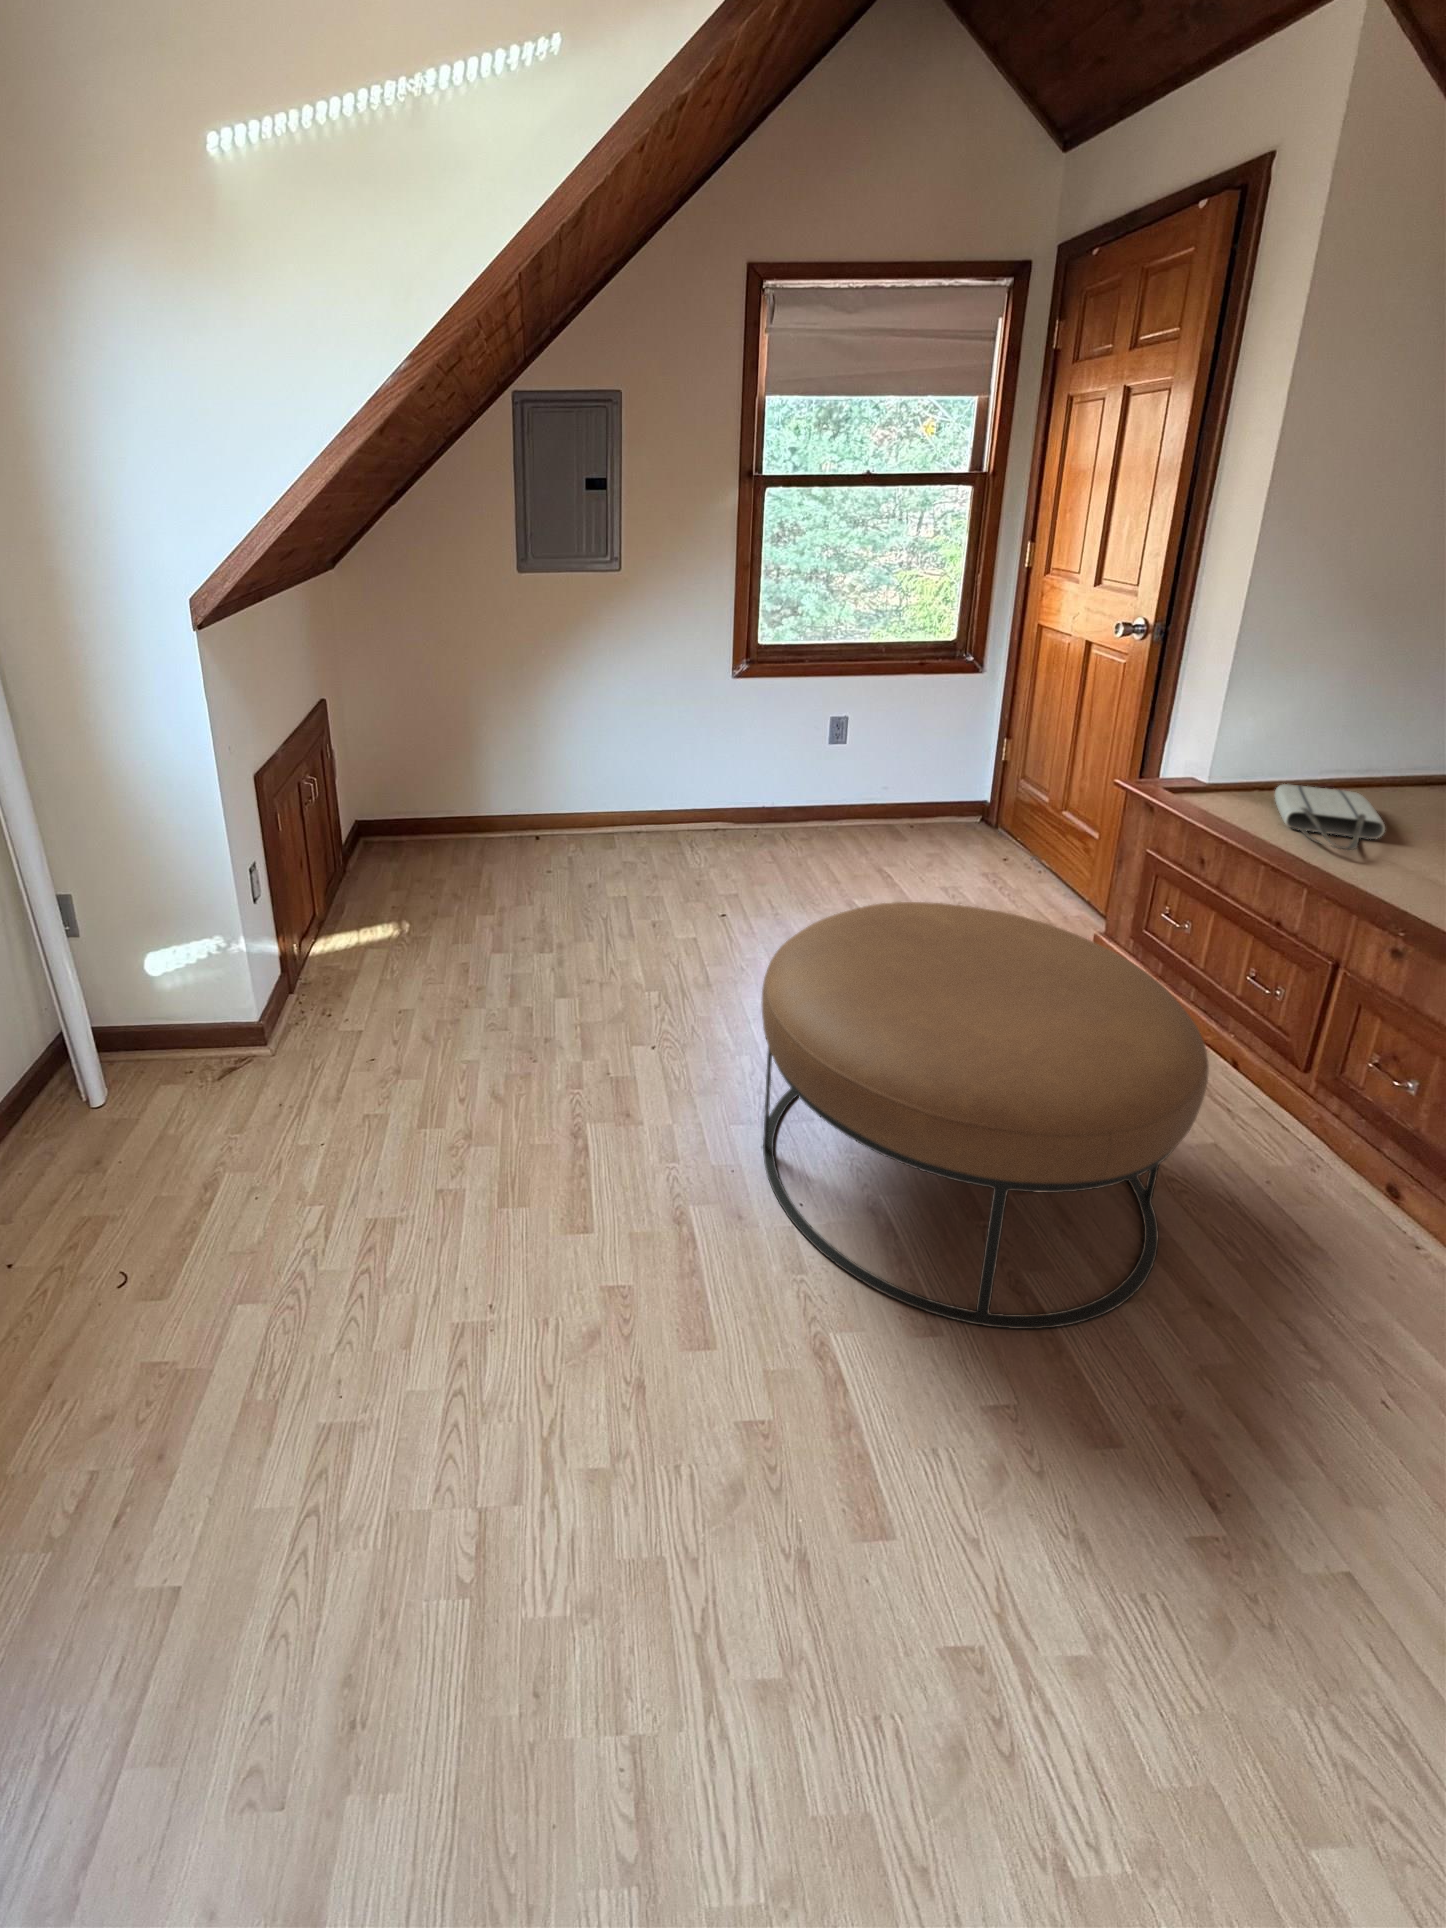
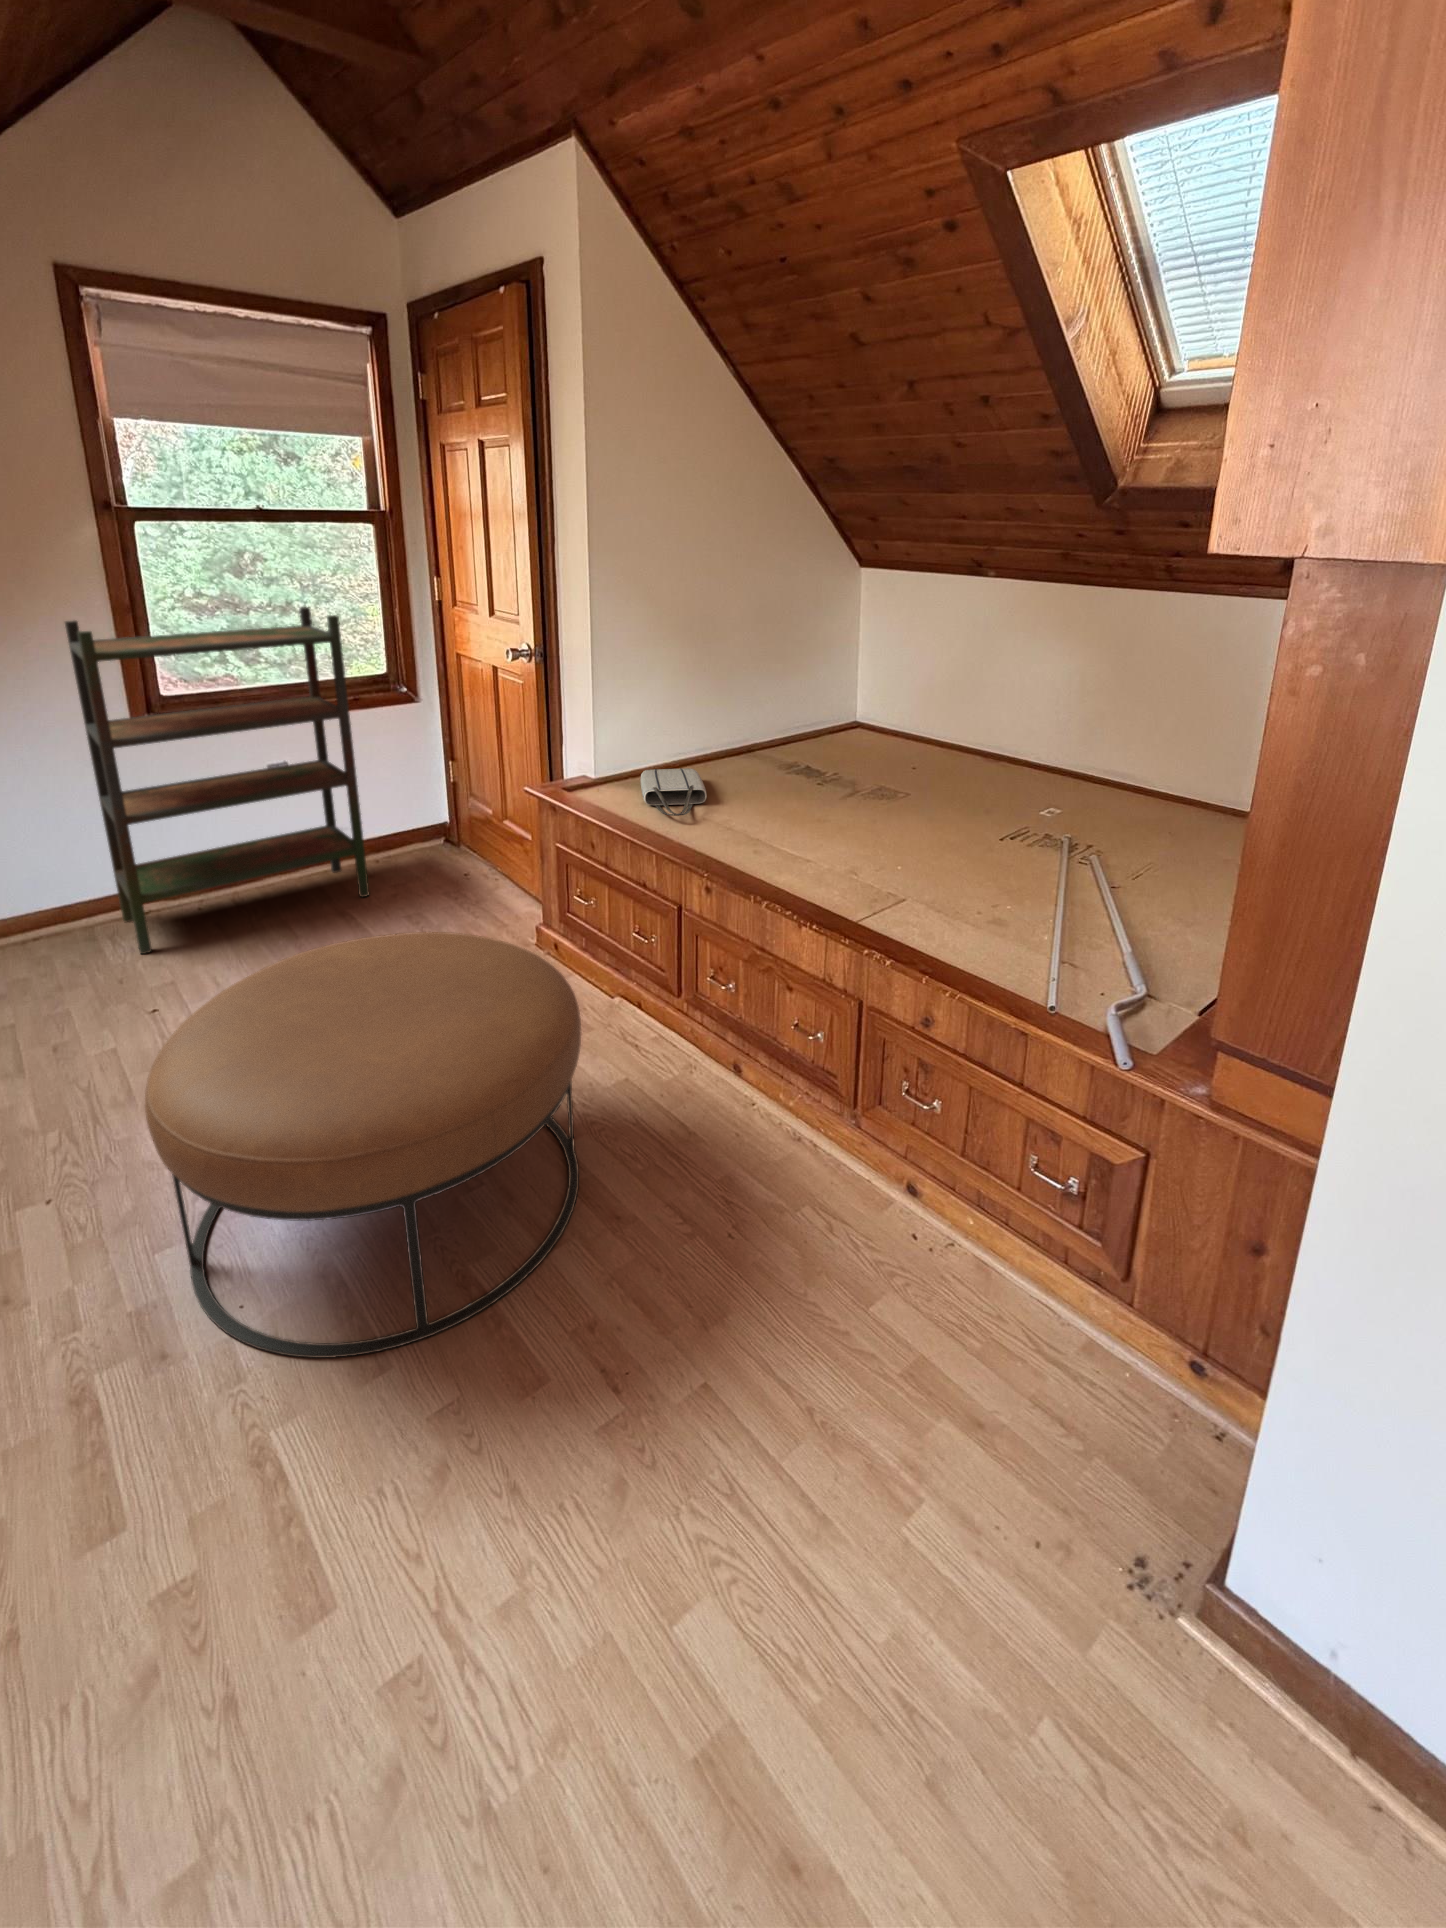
bookshelf: none [698,570,932,866] -> present [65,607,369,954]

